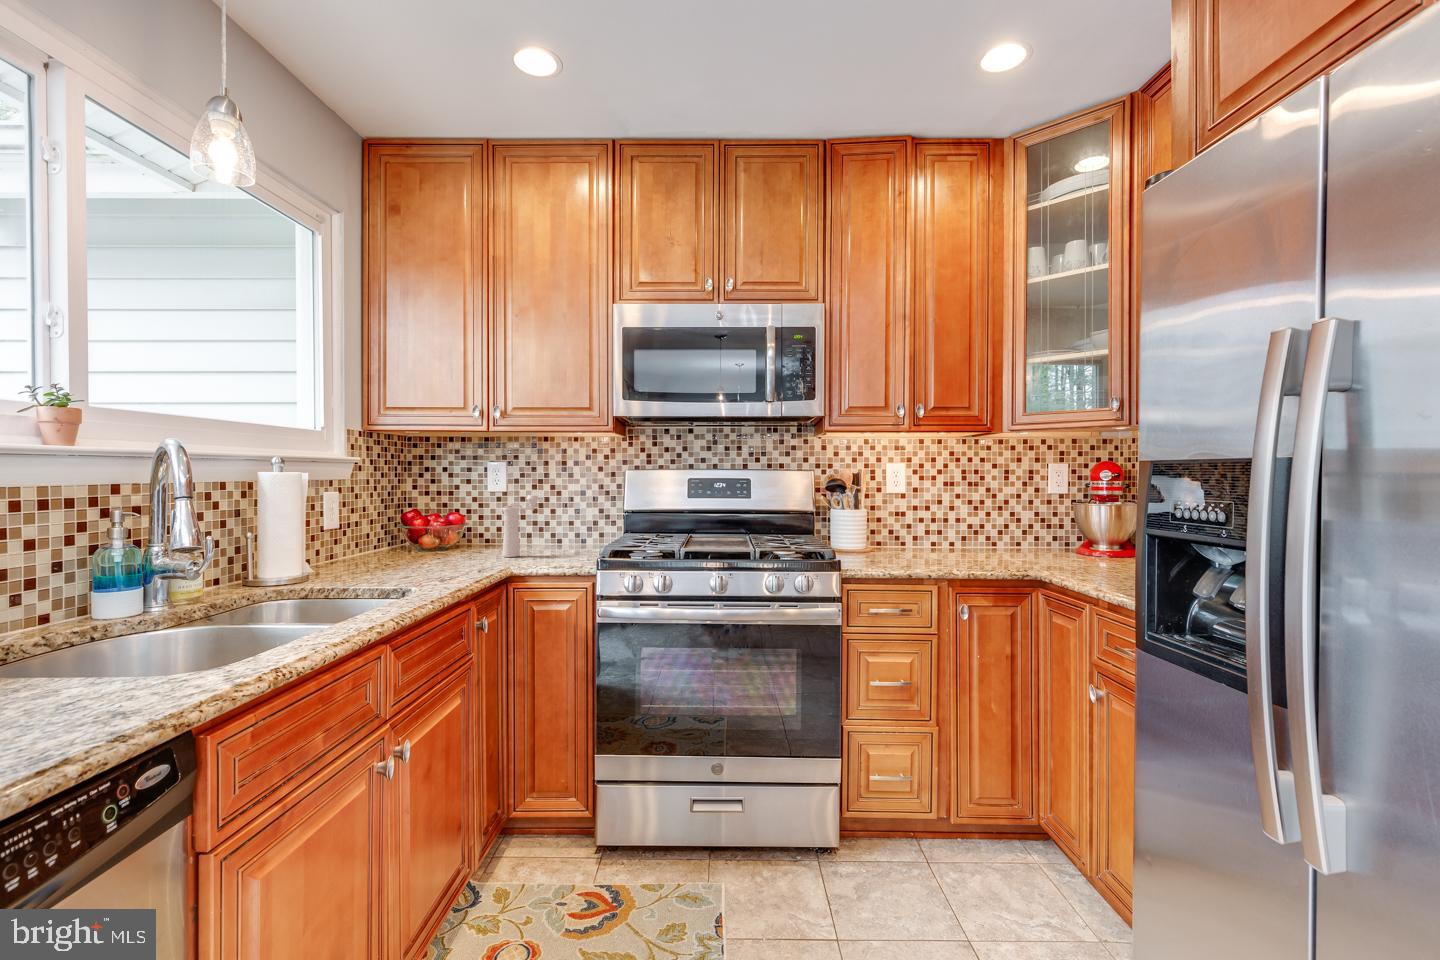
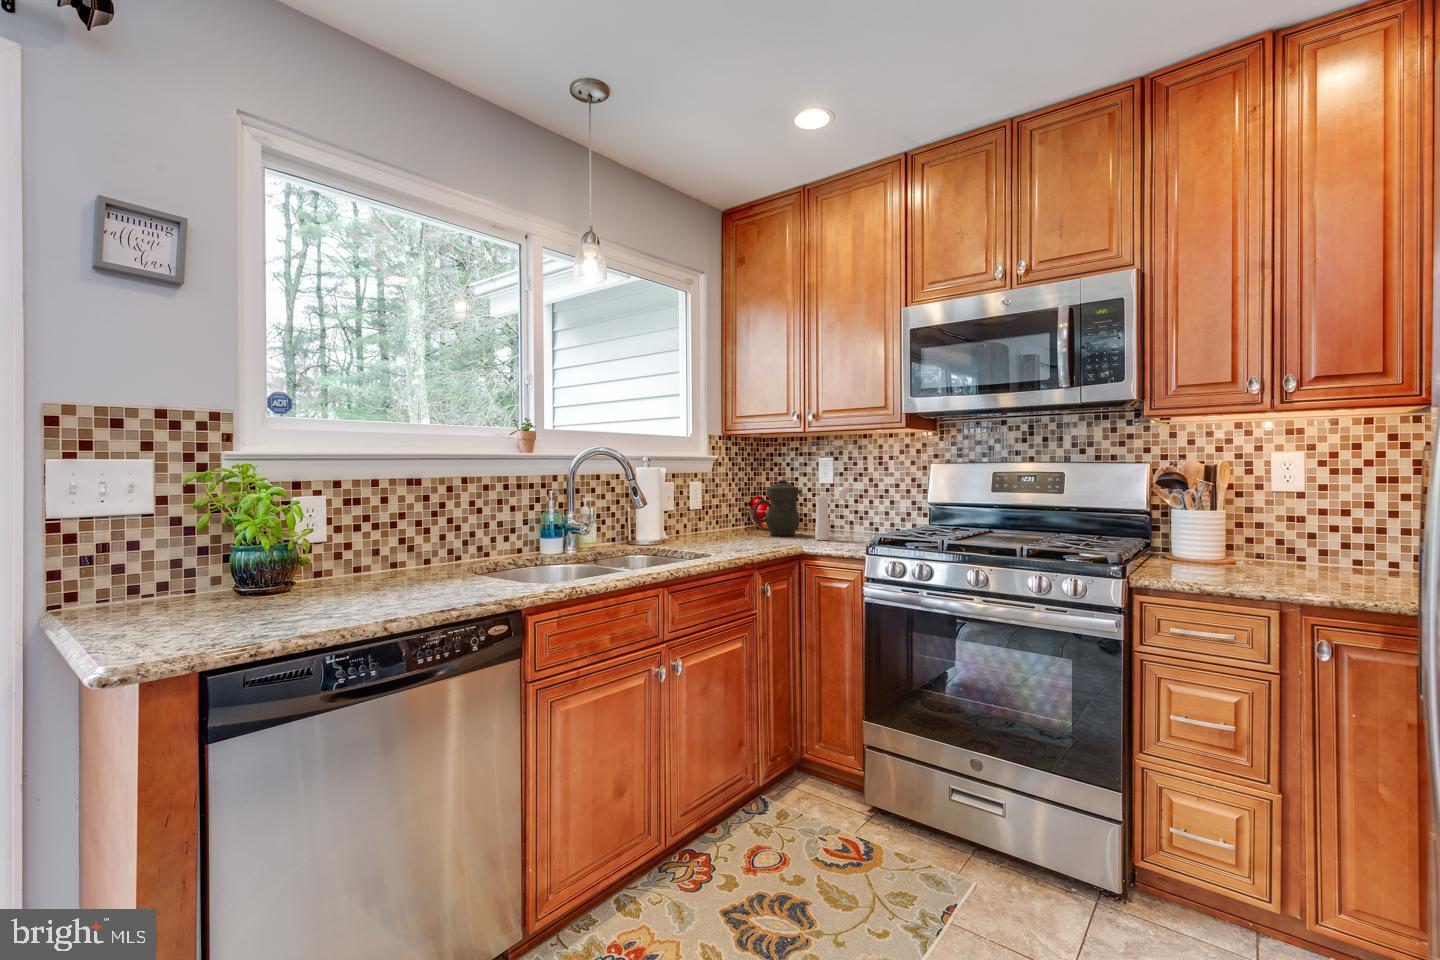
teapot: none [414,488,476,556] -> present [752,480,802,536]

